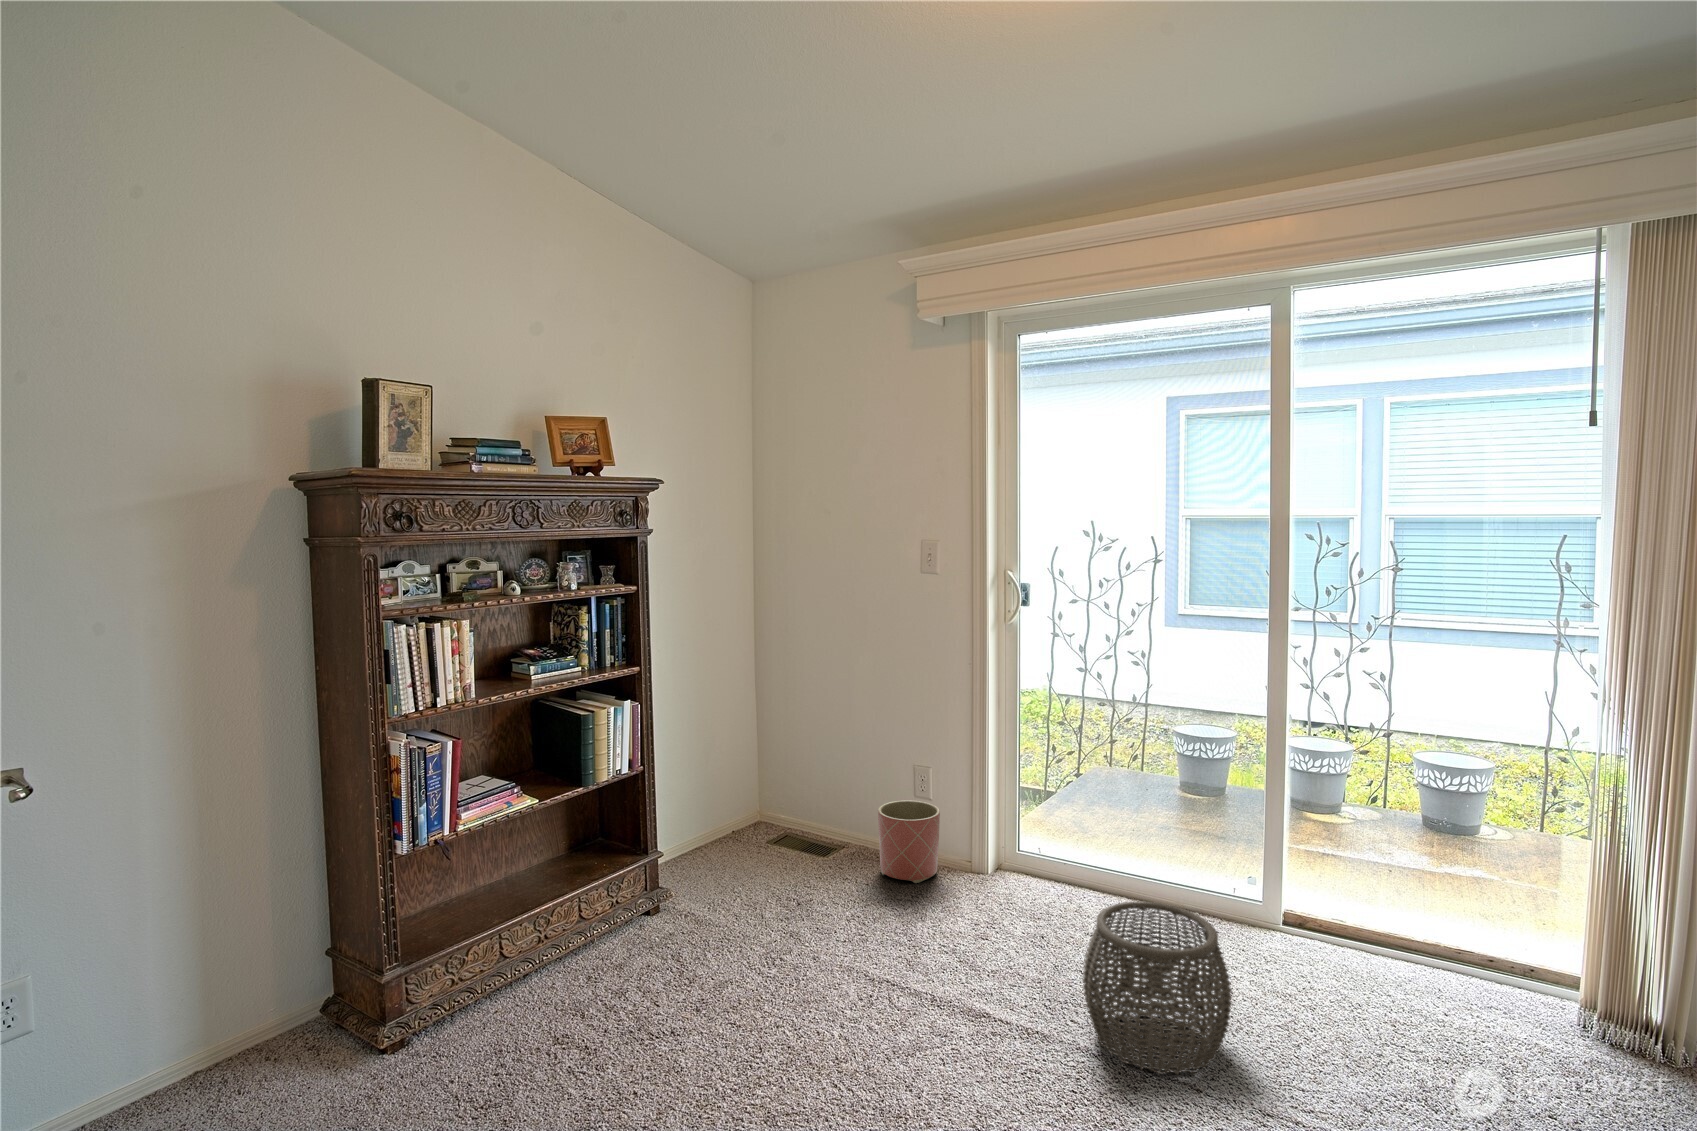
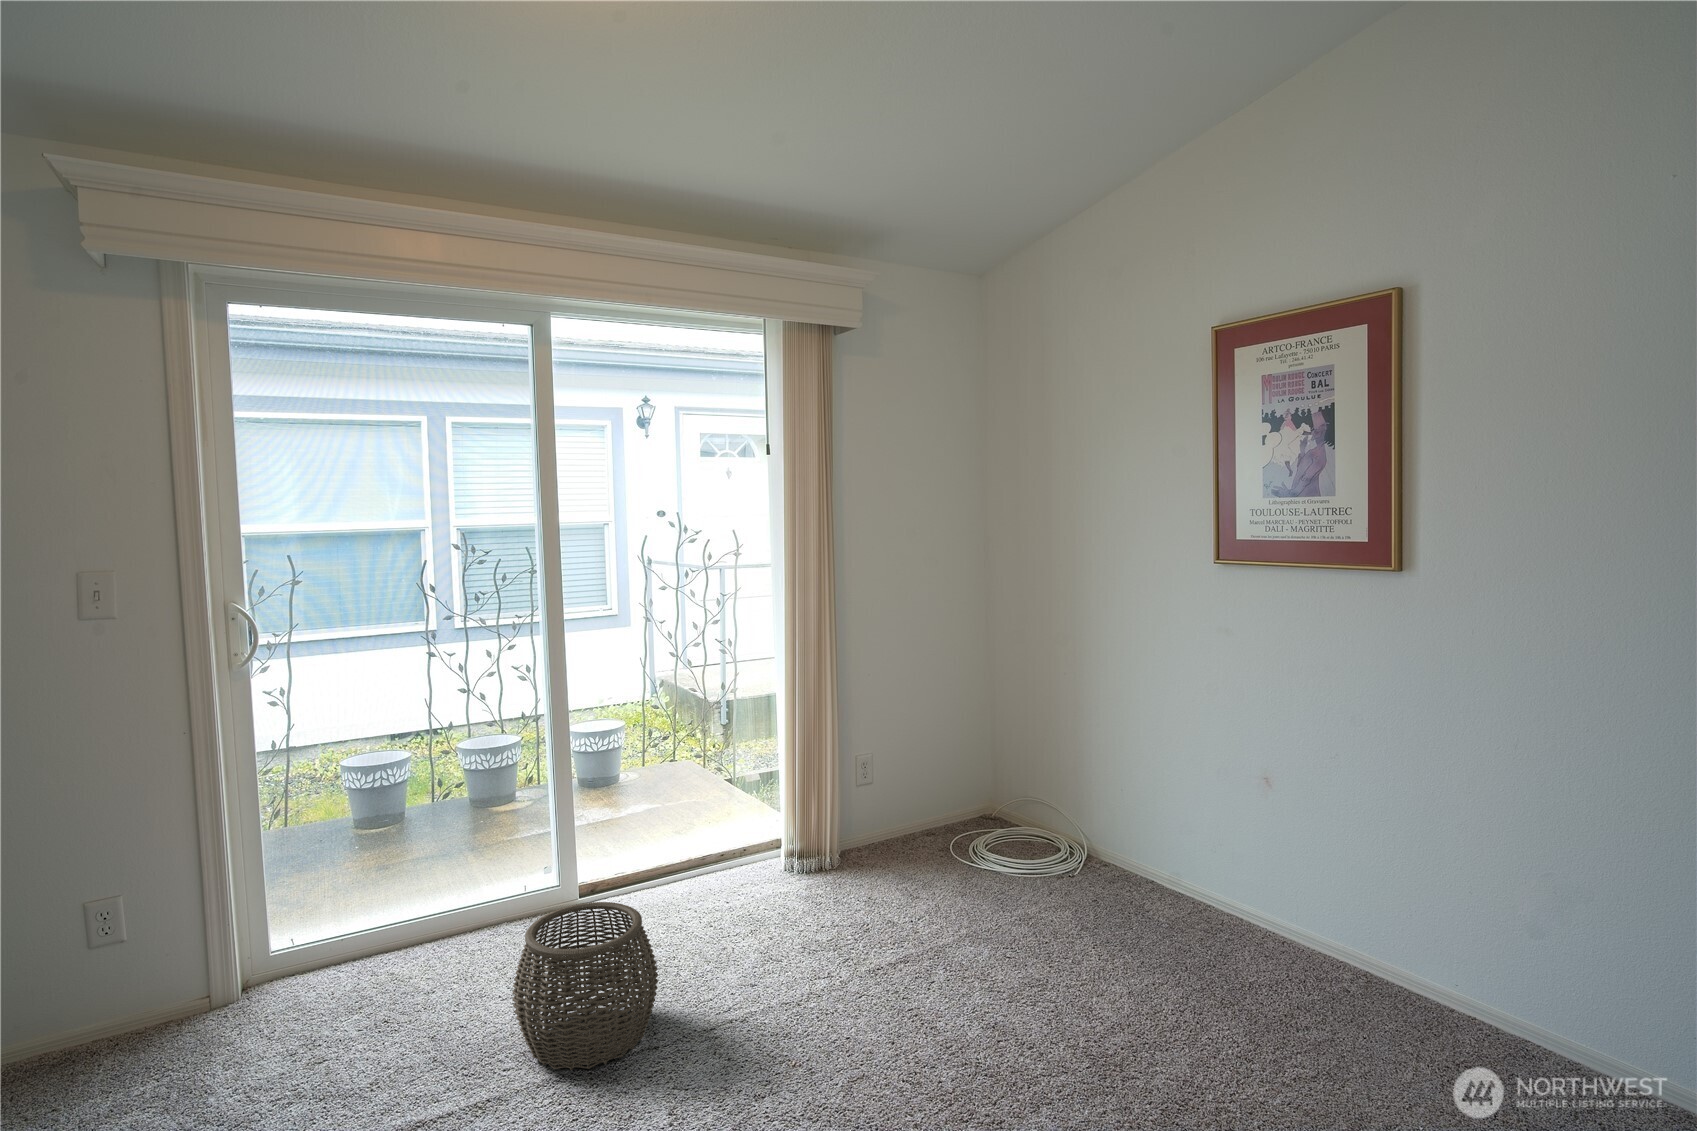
planter: present [878,800,940,883] -> none [50,943,168,1078]

